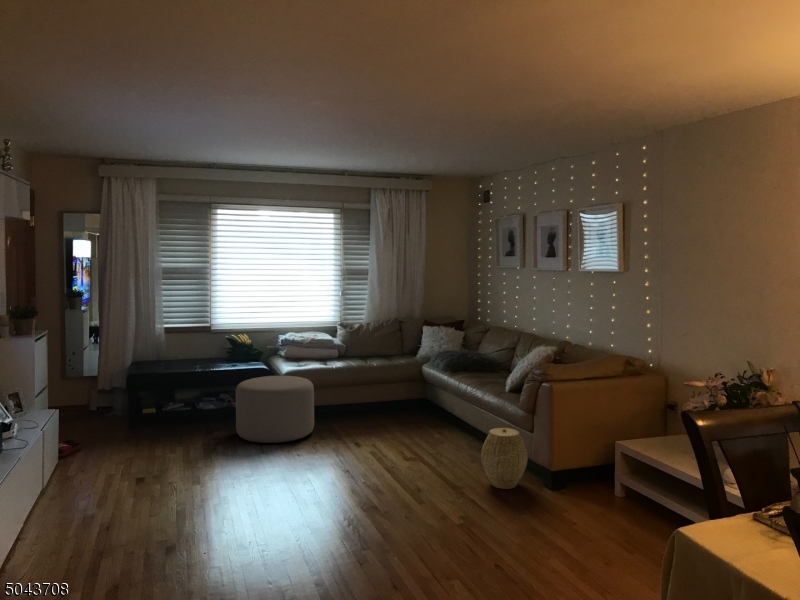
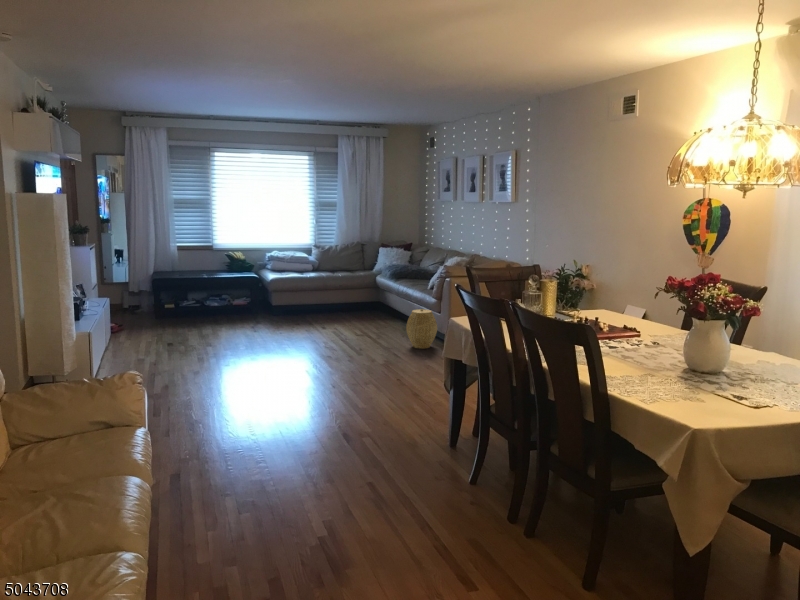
ottoman: present [236,376,314,443] -> none [235,281,294,327]

